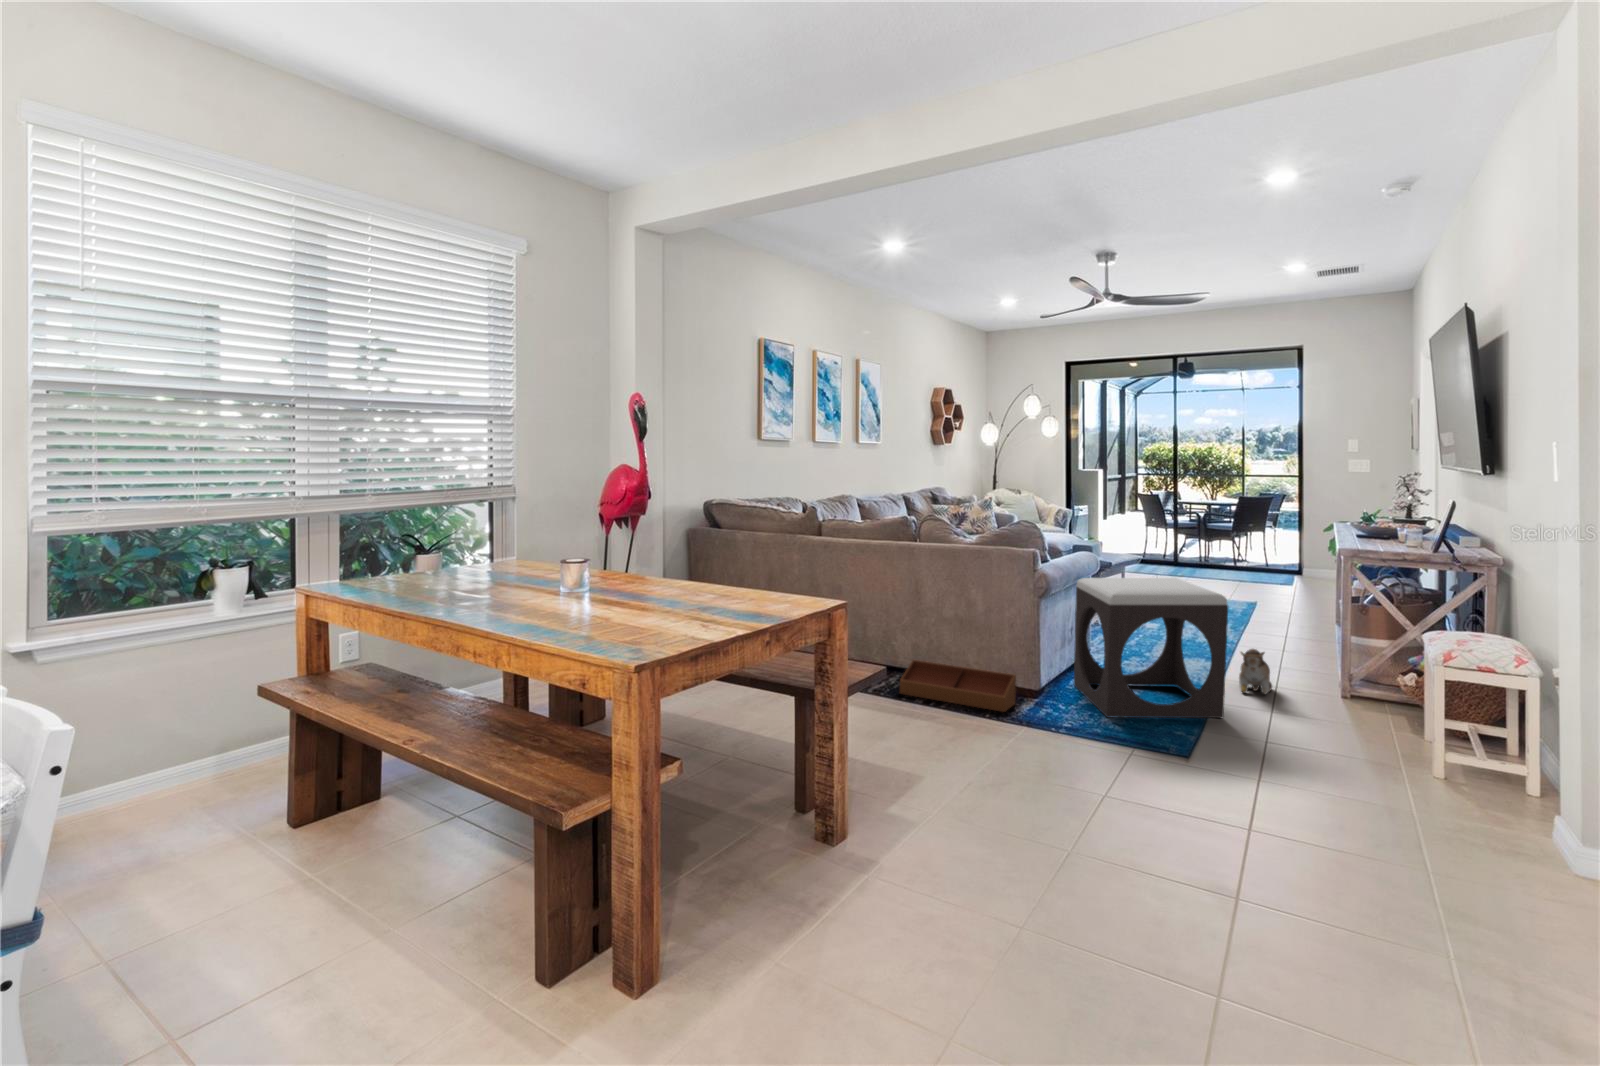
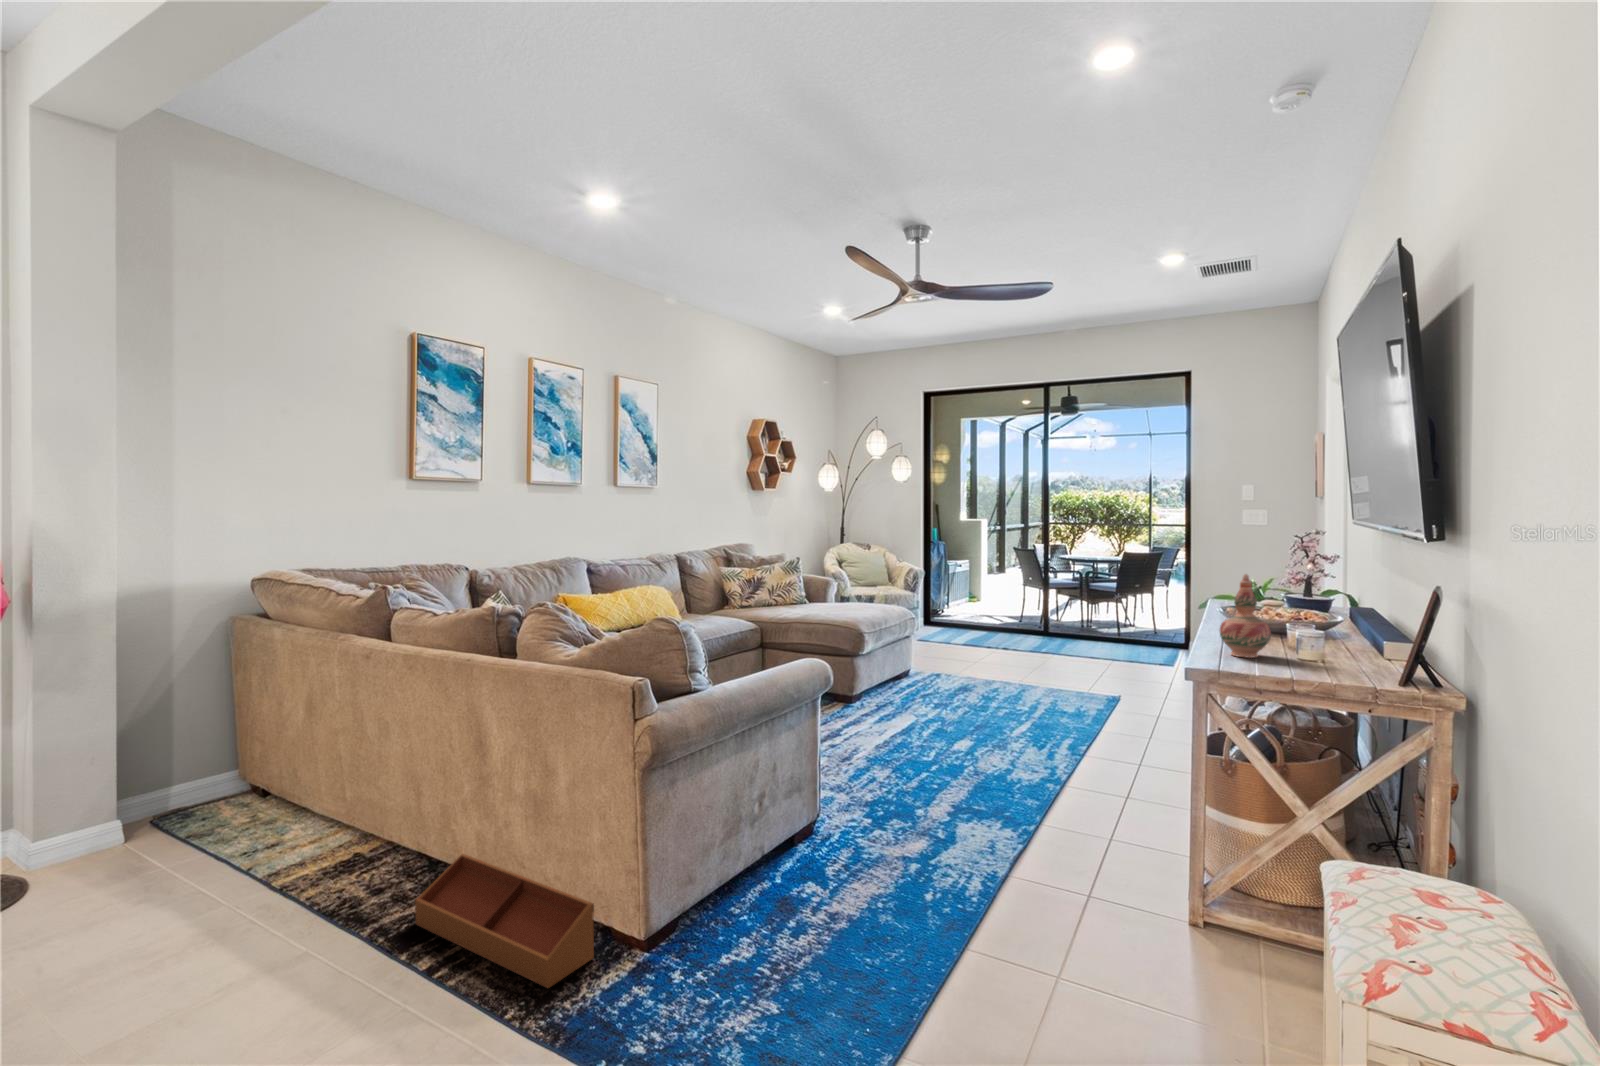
decorative vase: none [1360,499,1392,548] -> present [1220,574,1271,658]
footstool: present [1074,578,1228,718] -> none [732,709,957,1004]
plush toy: present [1239,649,1272,694] -> none [1015,837,1080,919]

